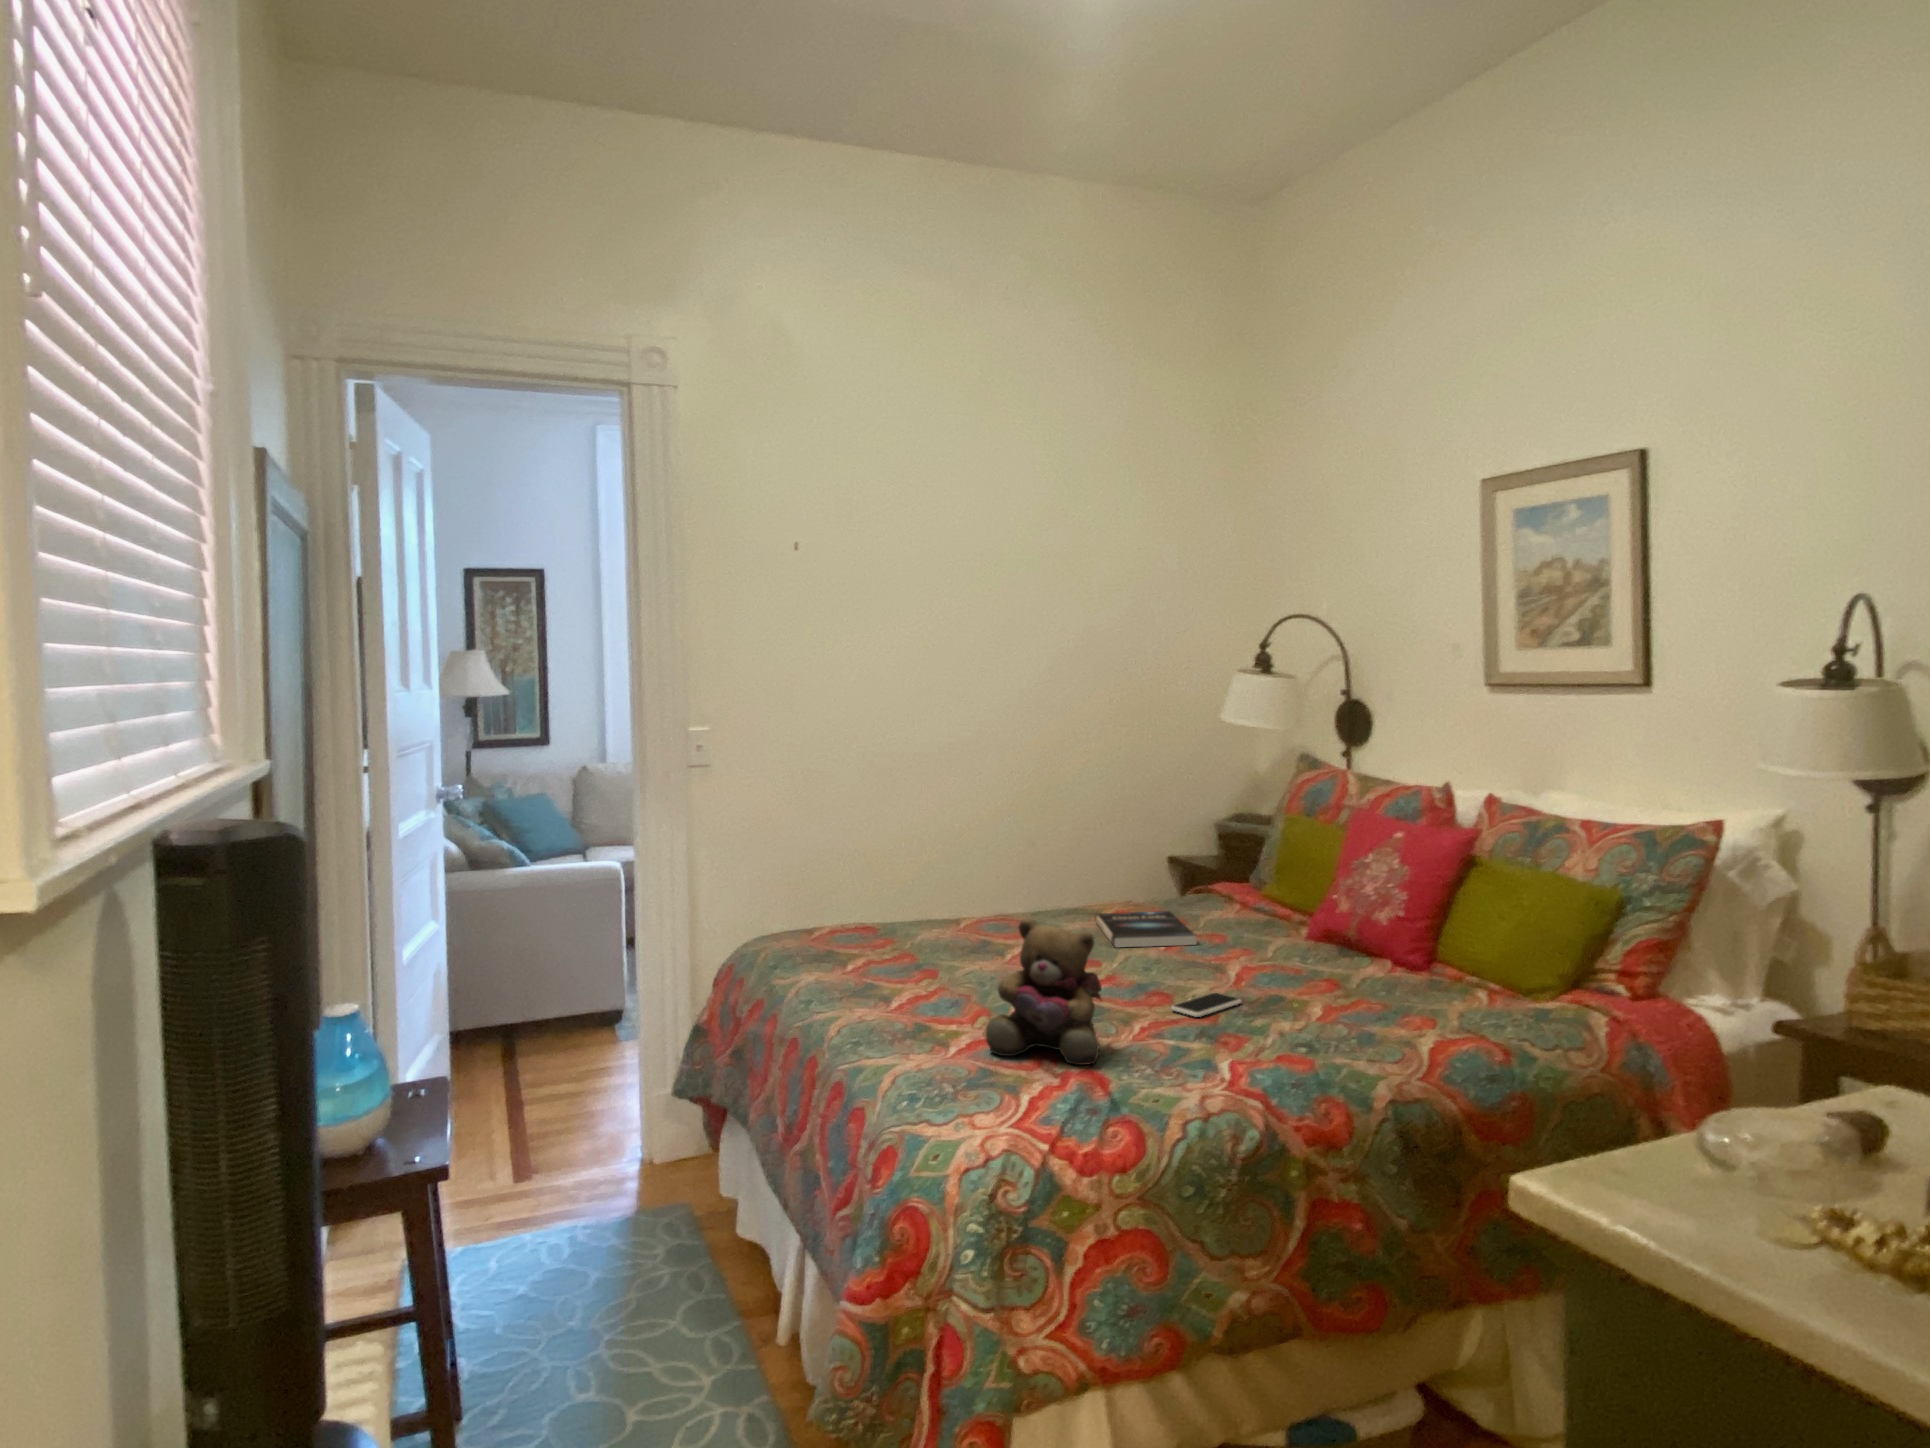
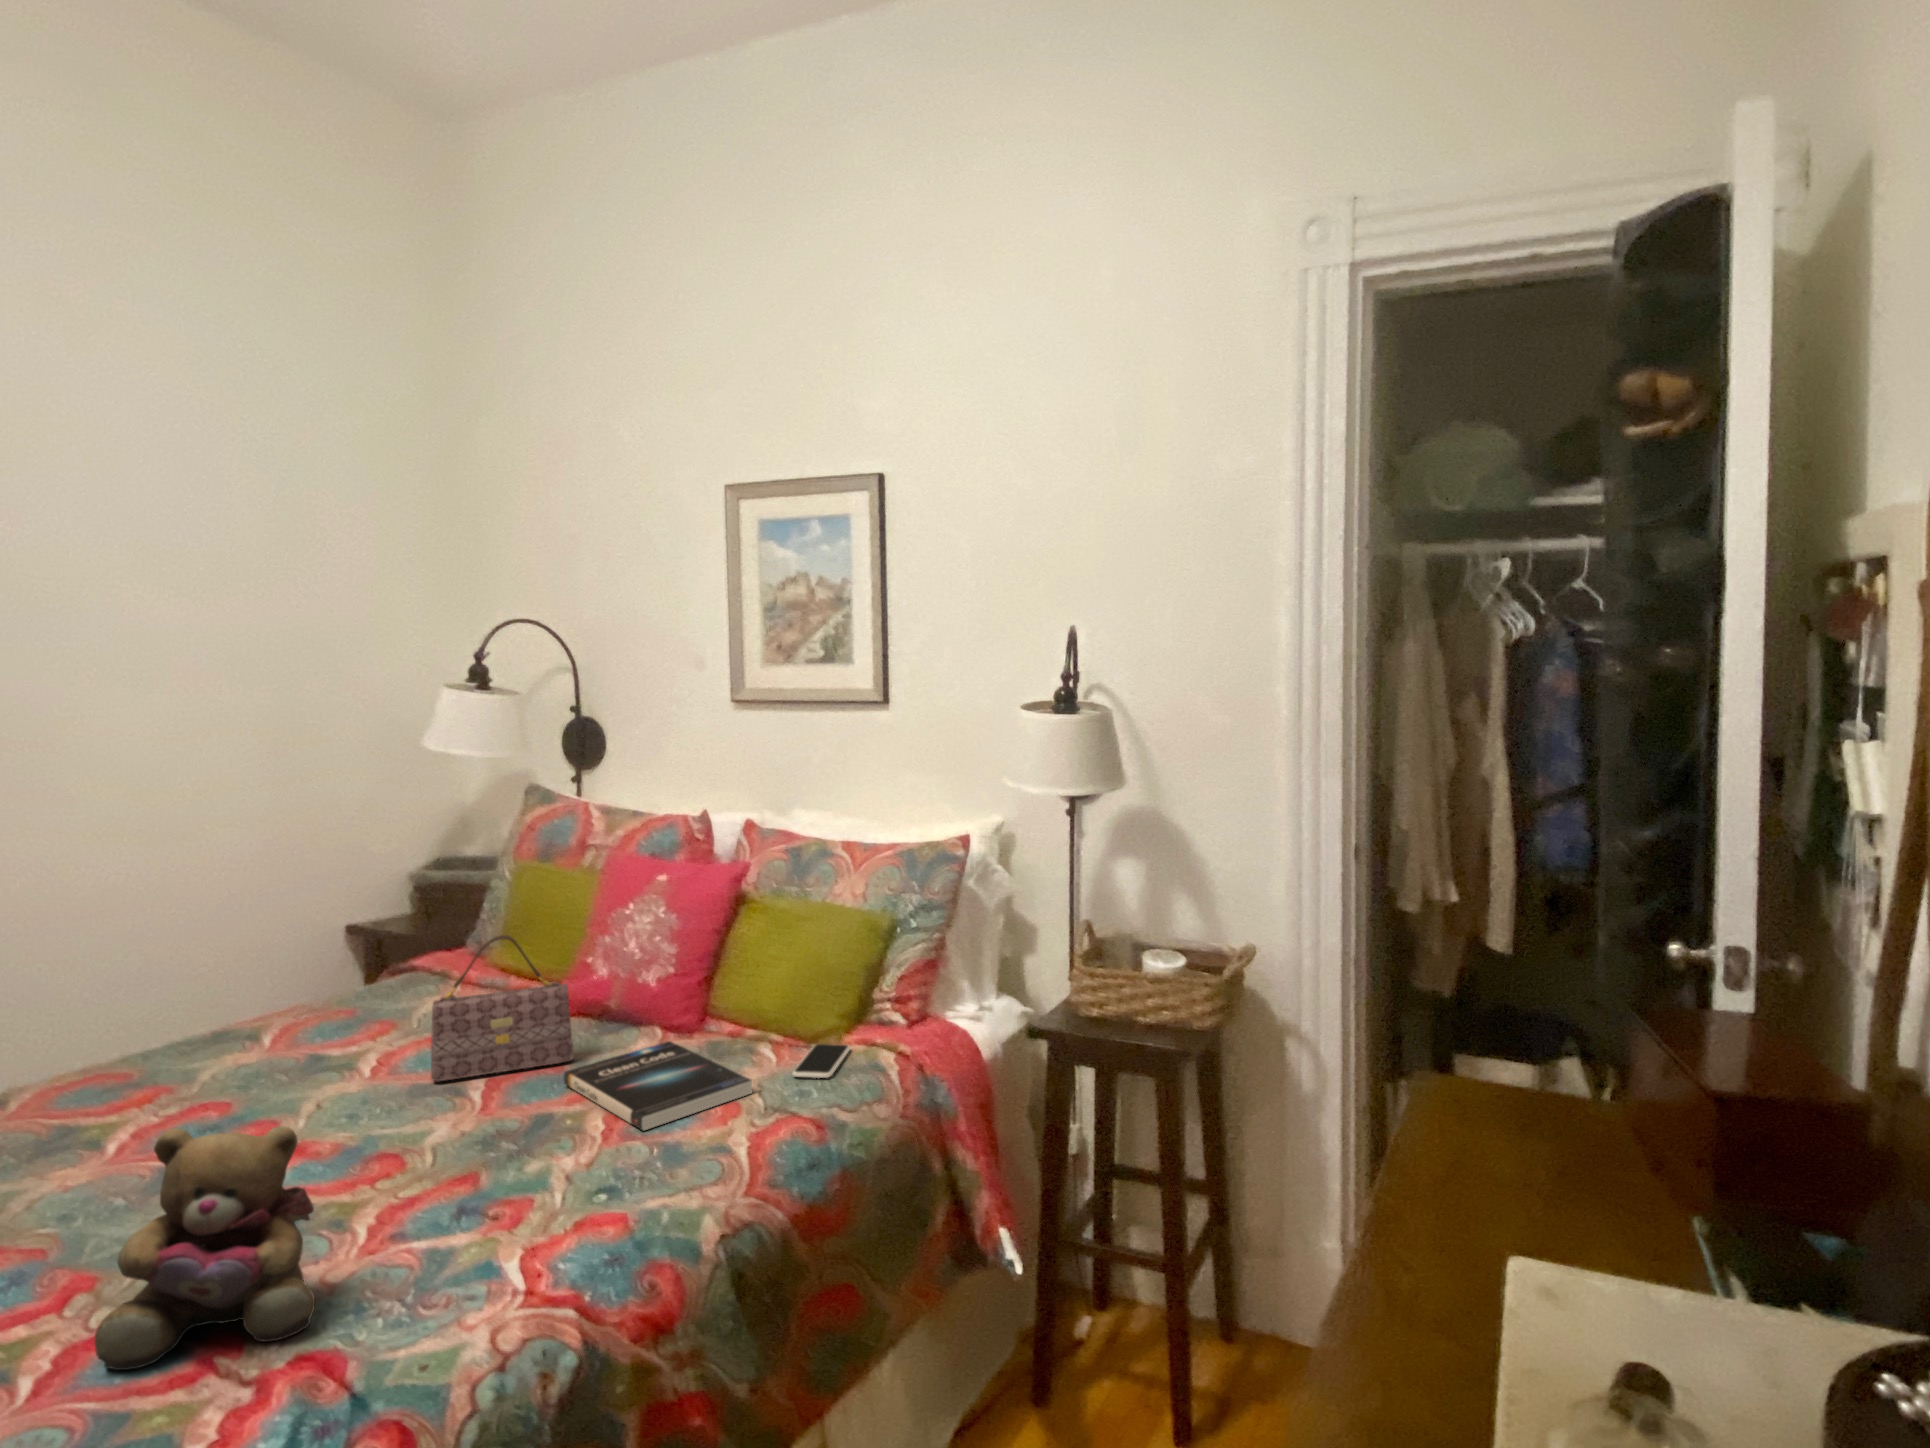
handbag: none [1202,855,1311,966] -> present [431,935,574,1081]
book: present [1095,911,1197,948] -> present [564,1041,752,1131]
smartphone: present [1171,993,1241,1017] -> present [792,1044,850,1078]

